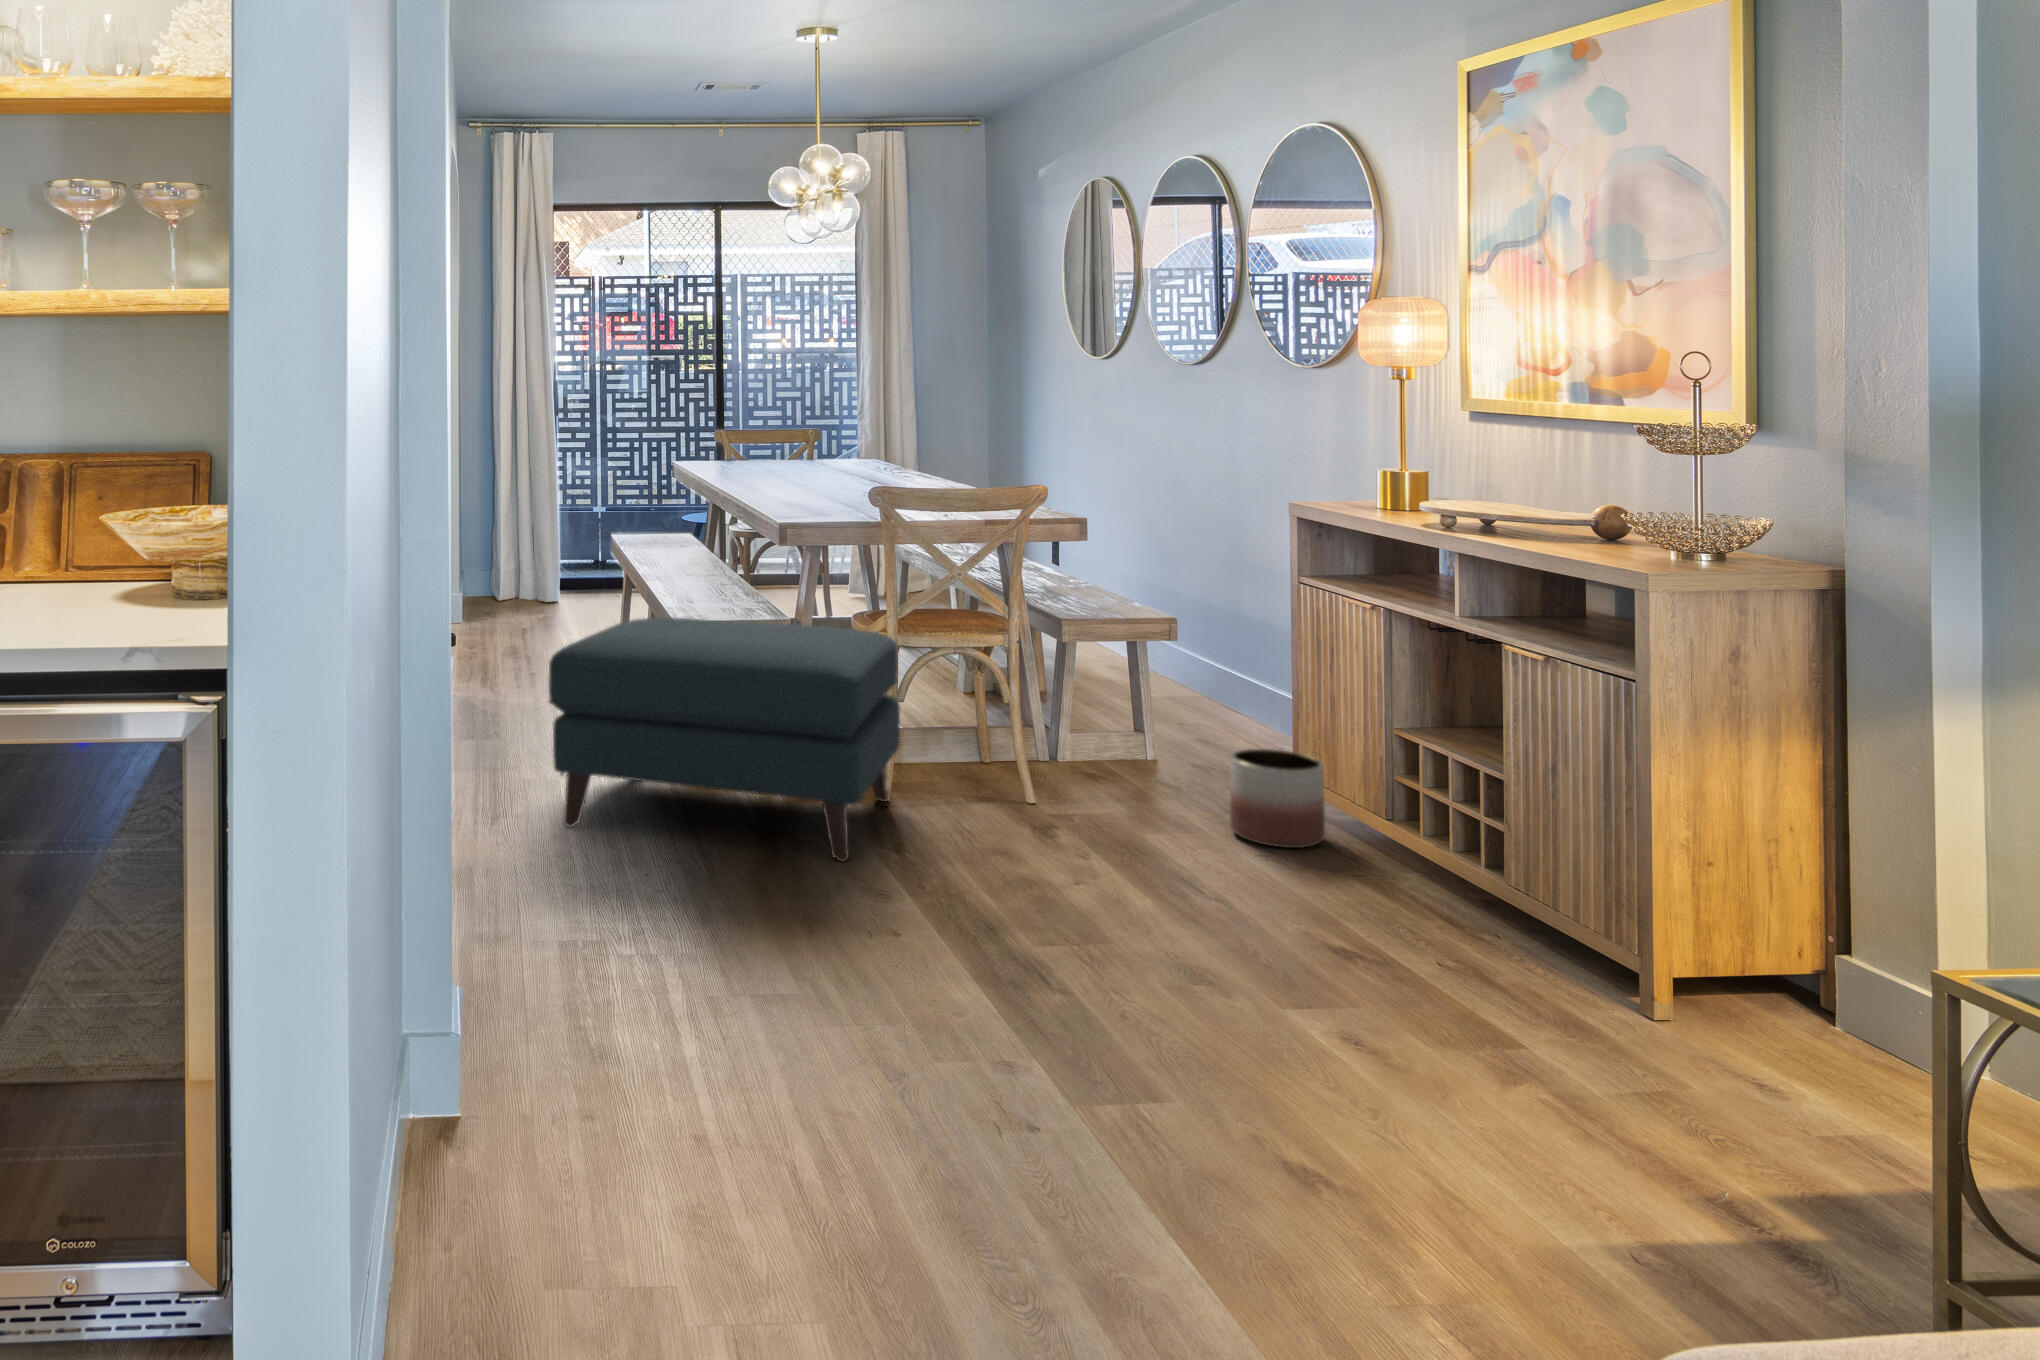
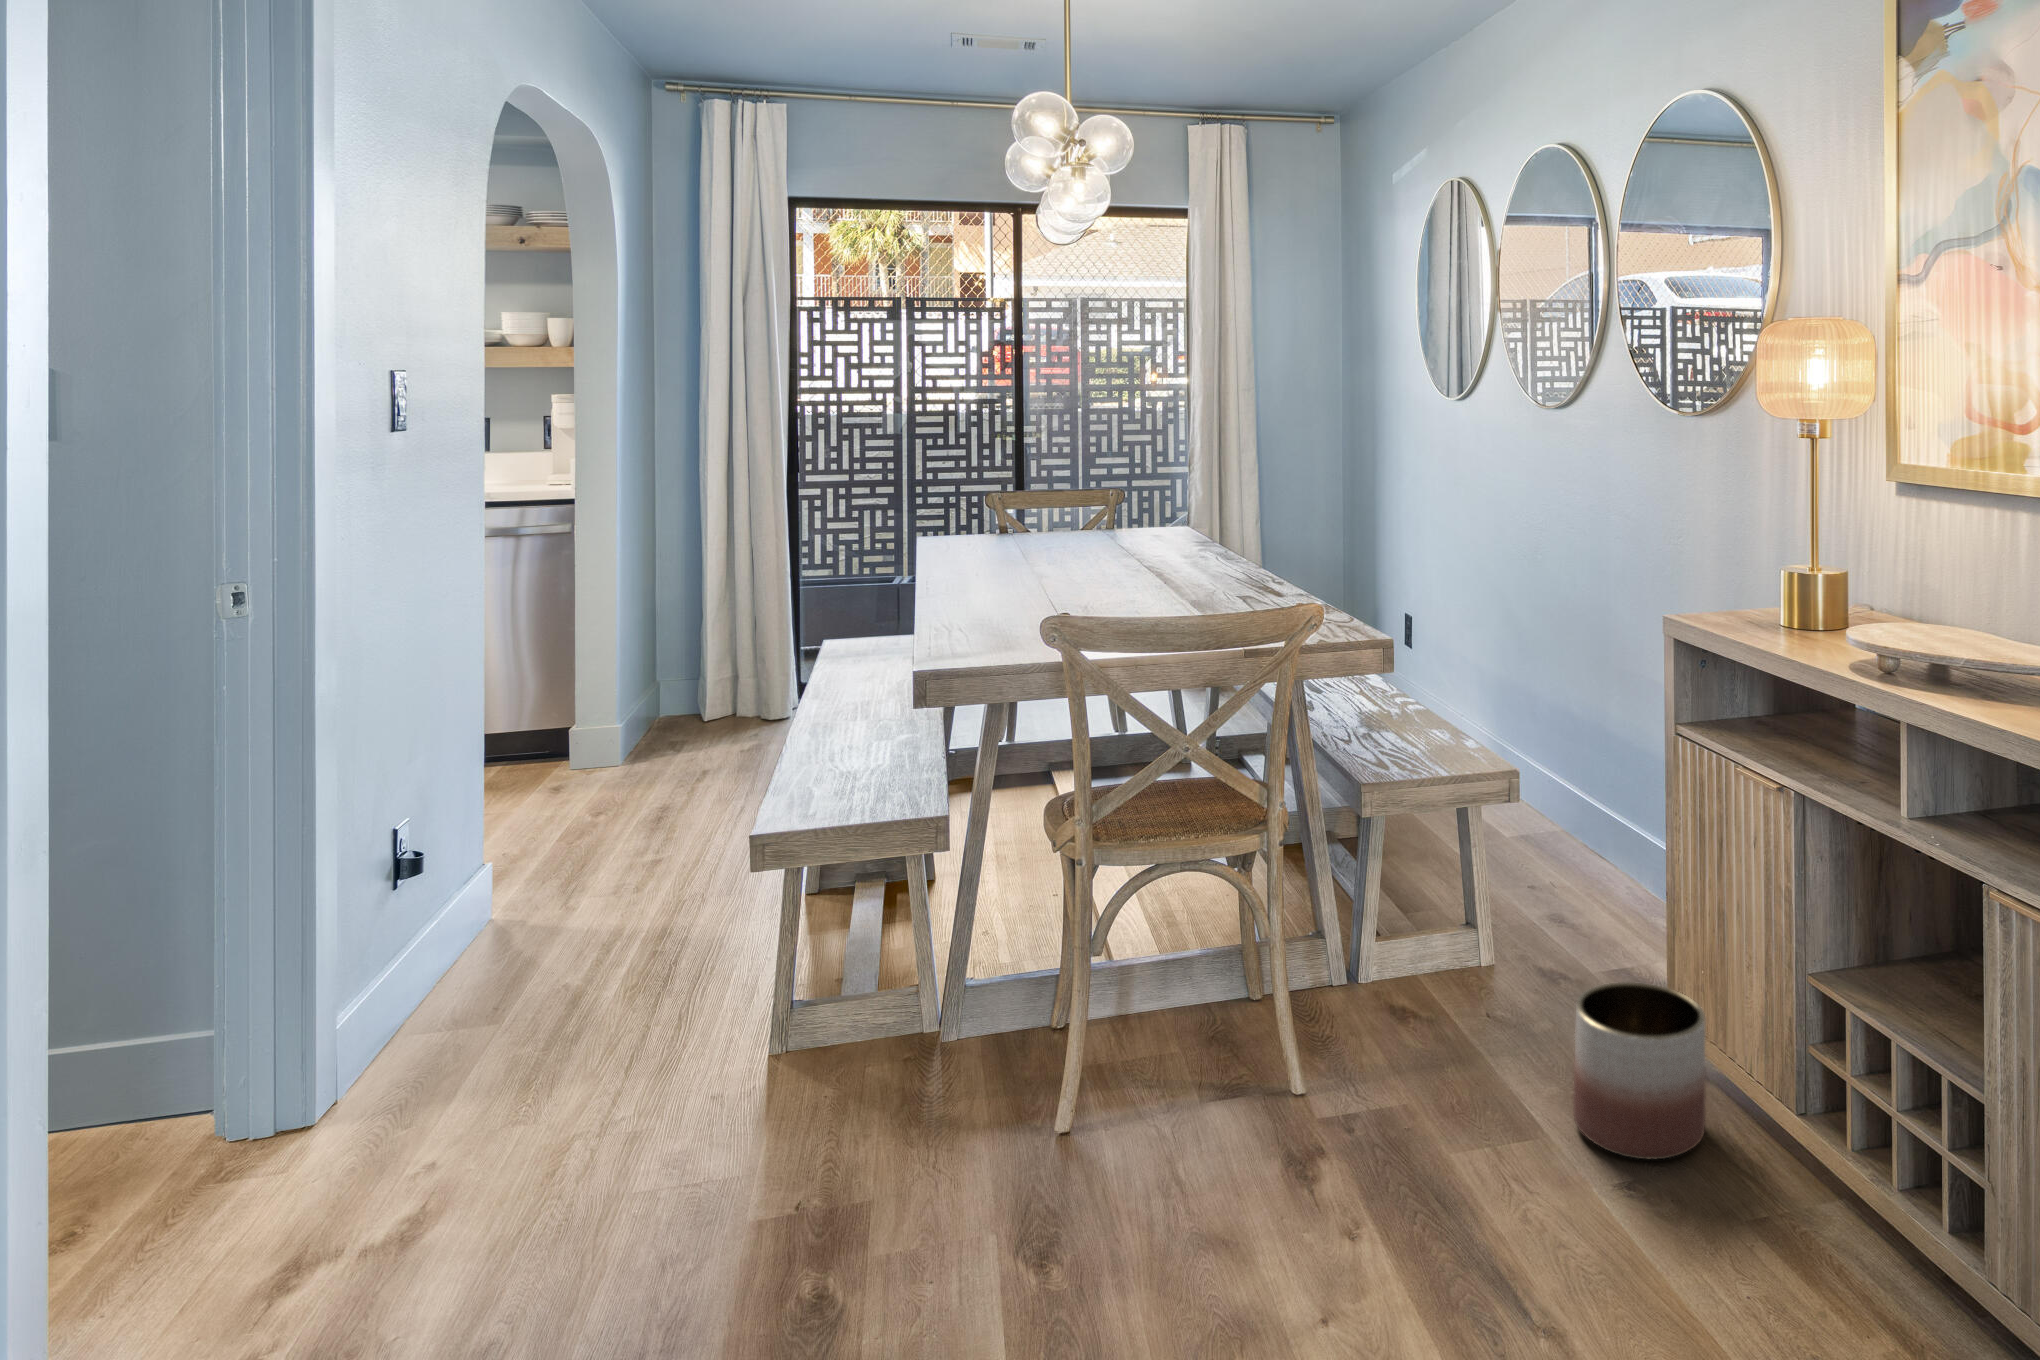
ottoman: present [549,617,900,862] -> none [385,798,1095,1301]

